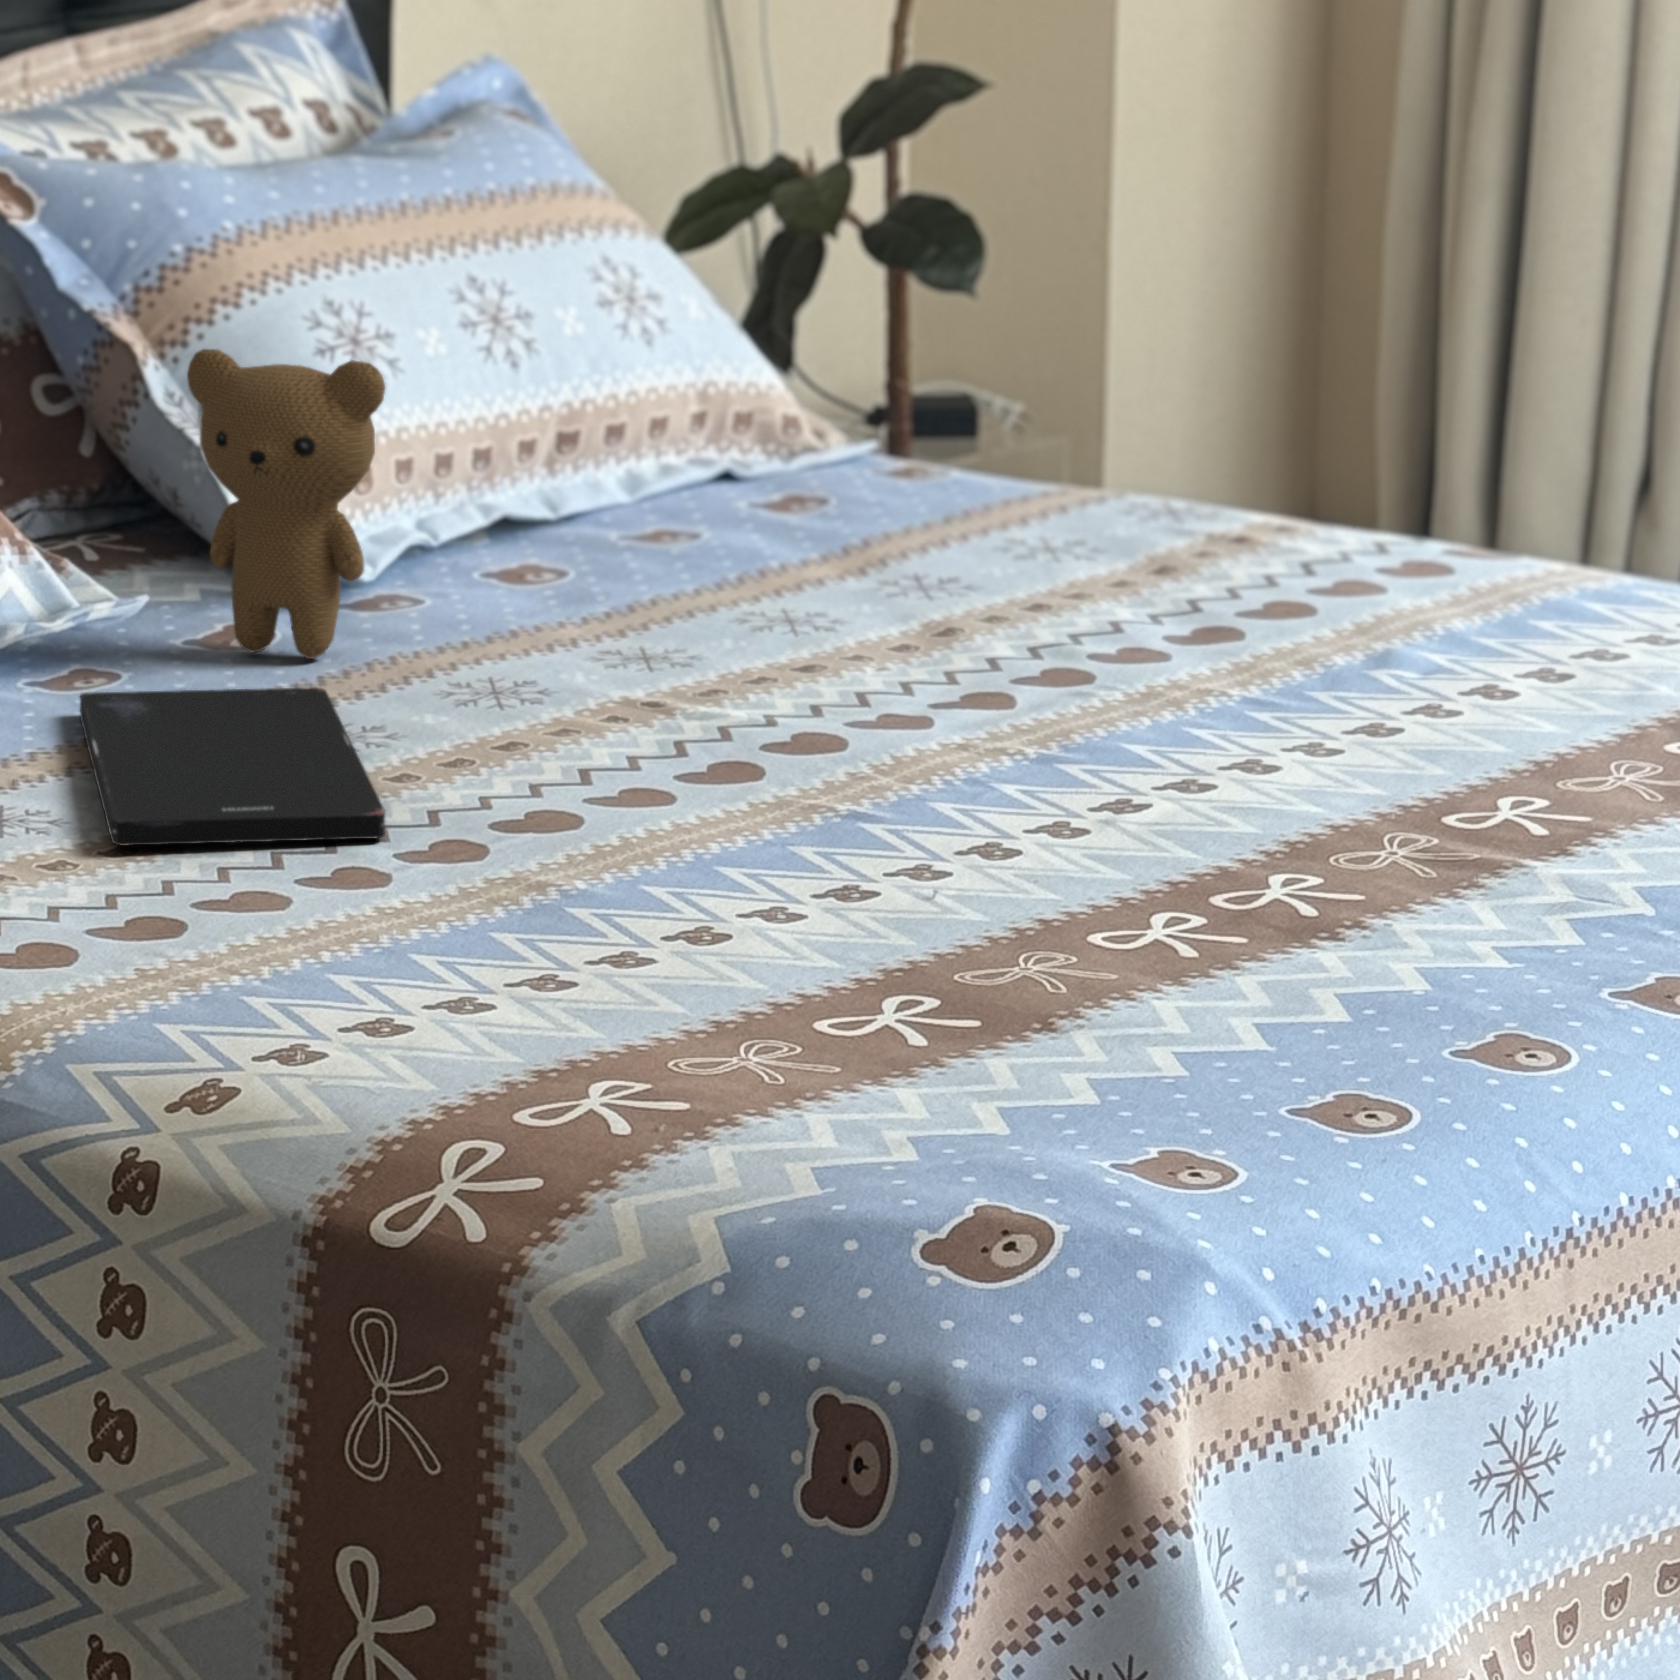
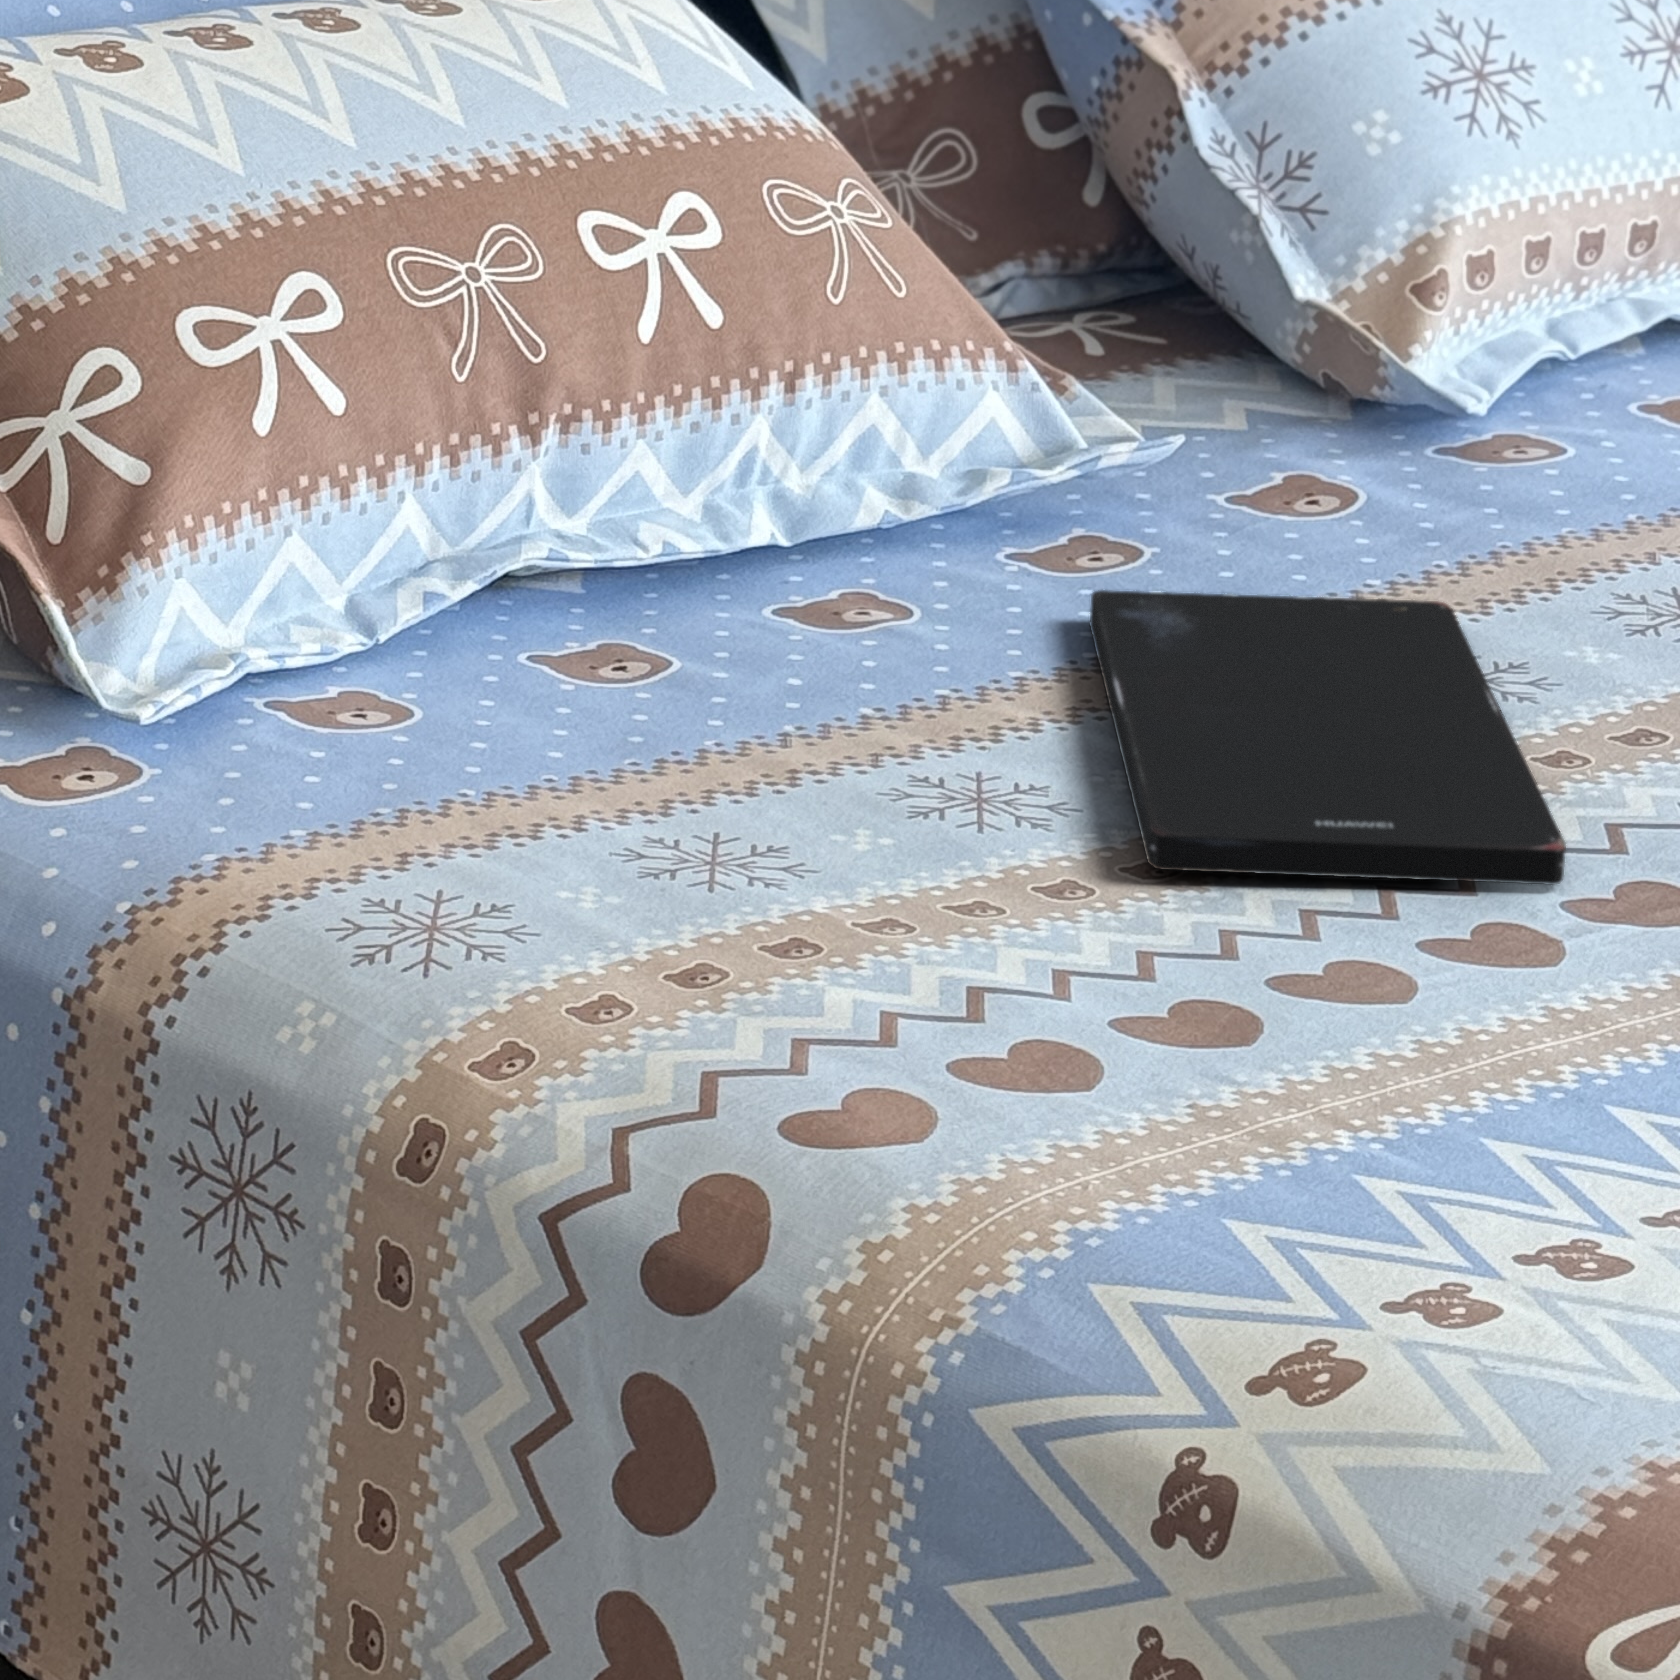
teddy bear: present [187,349,385,659] -> none [1263,95,1560,544]

